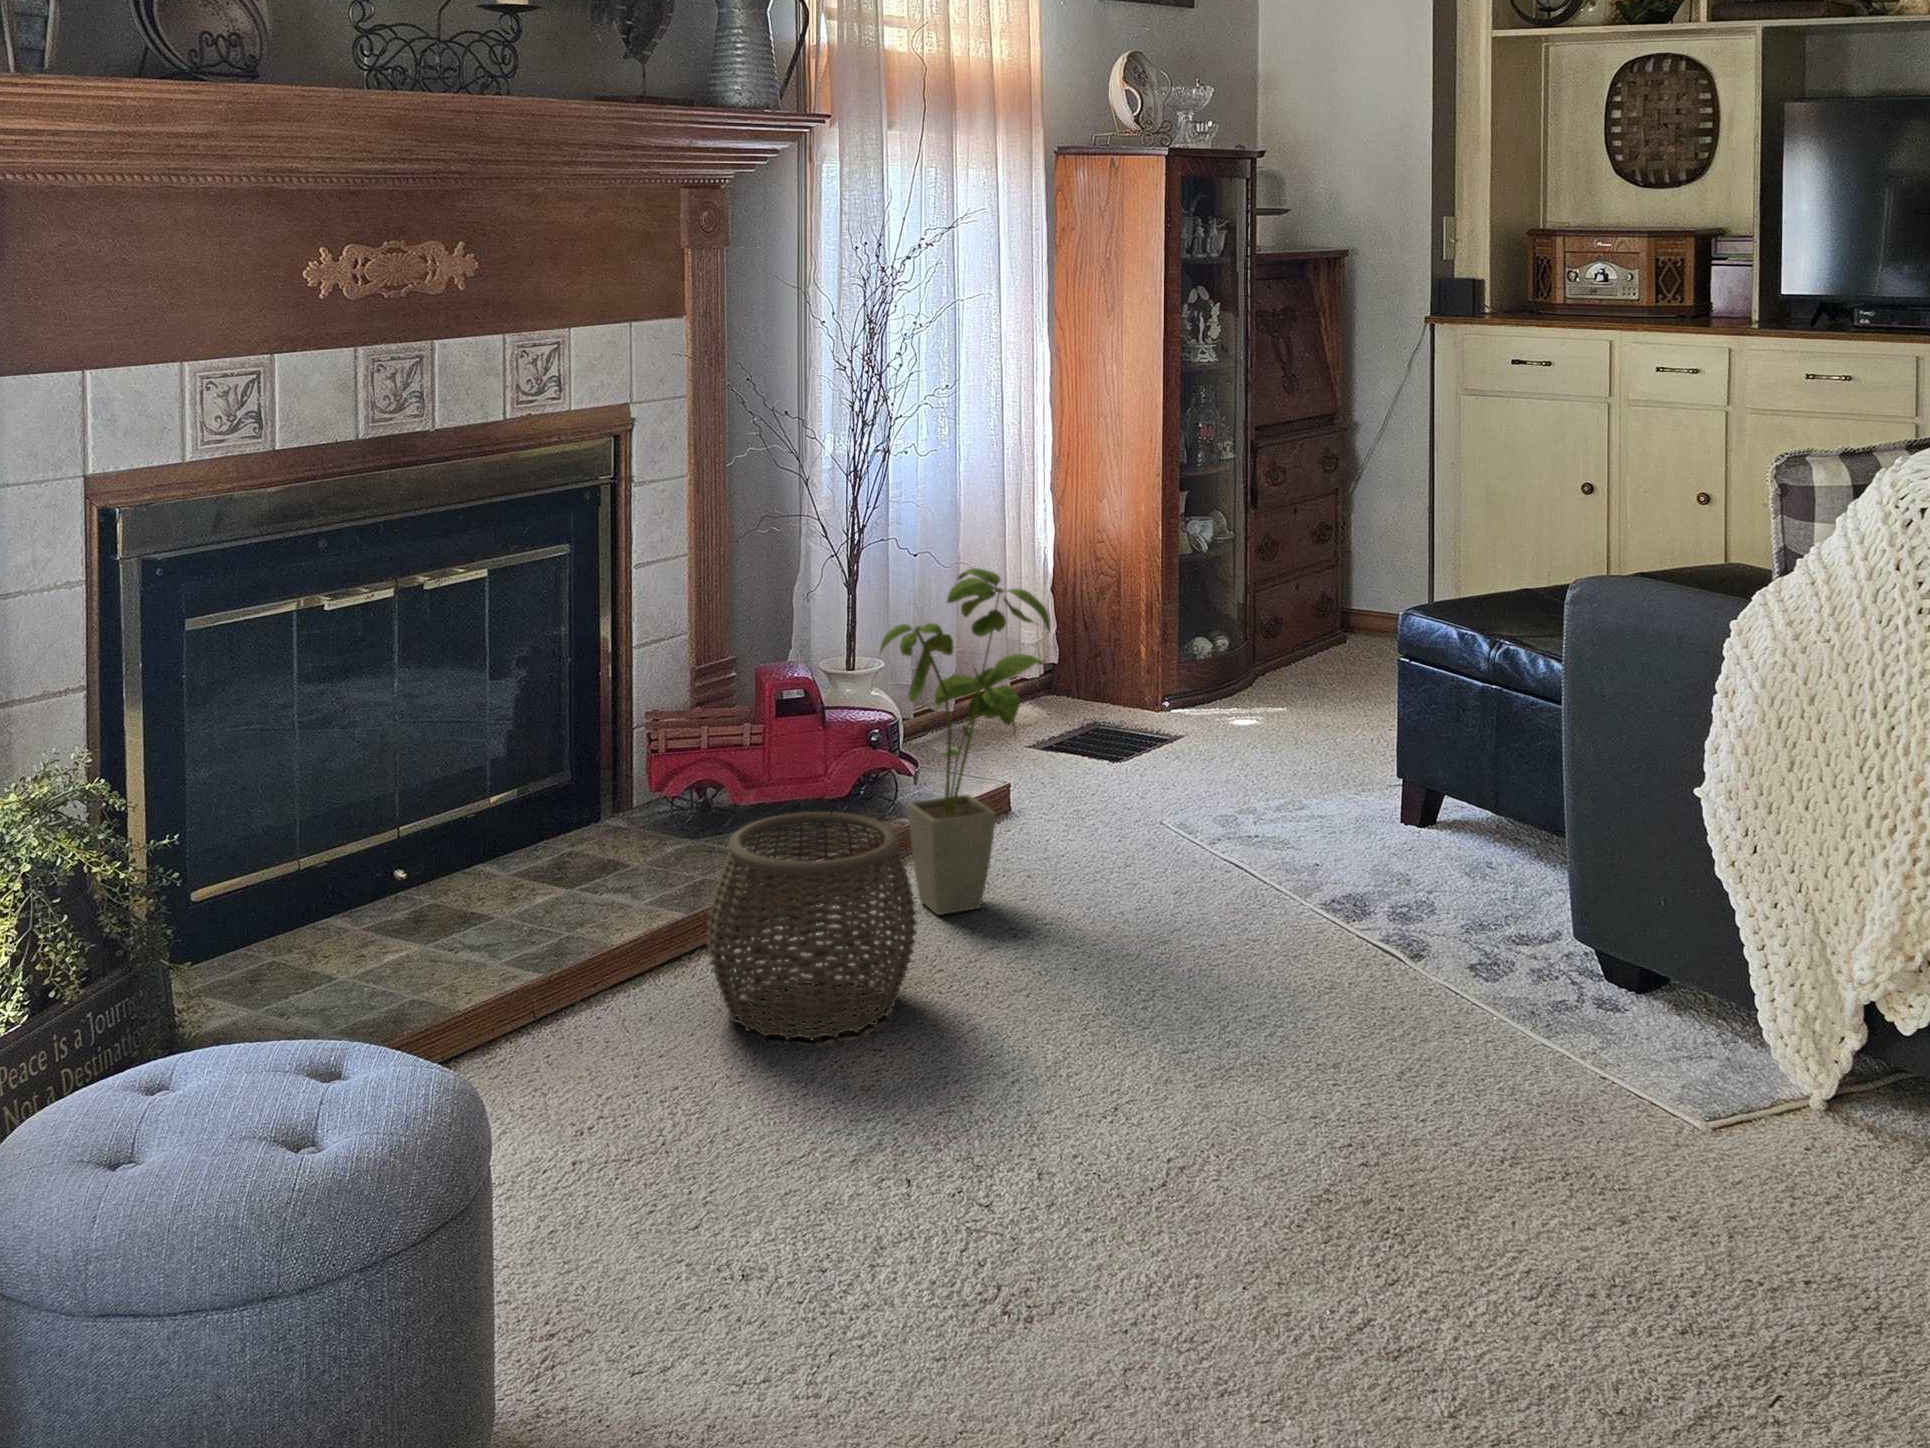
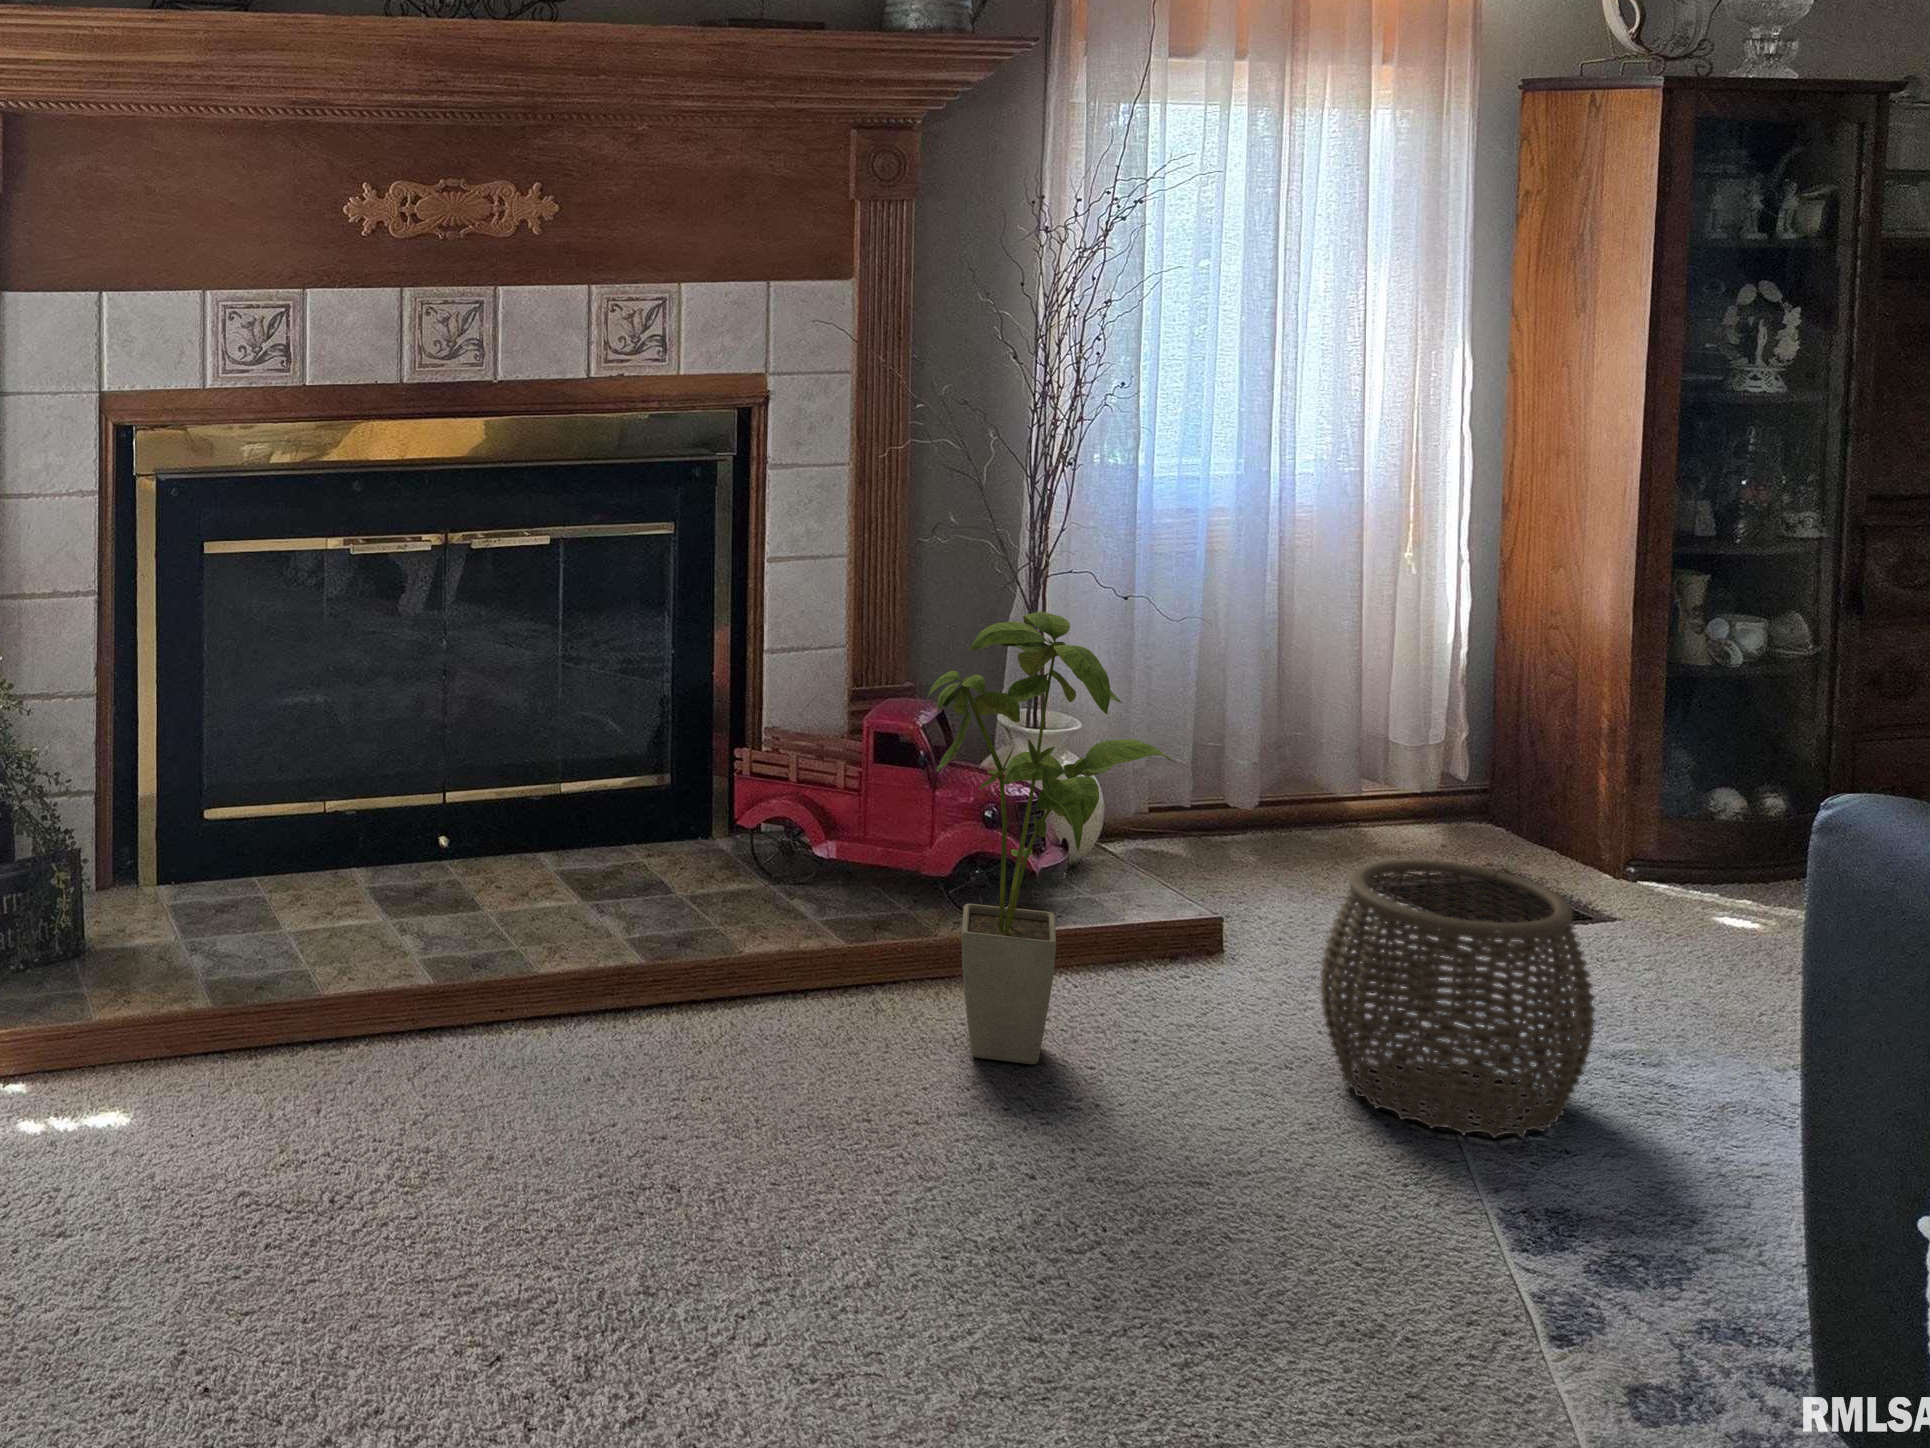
woven basket: present [706,812,917,1040] -> present [1320,860,1595,1138]

